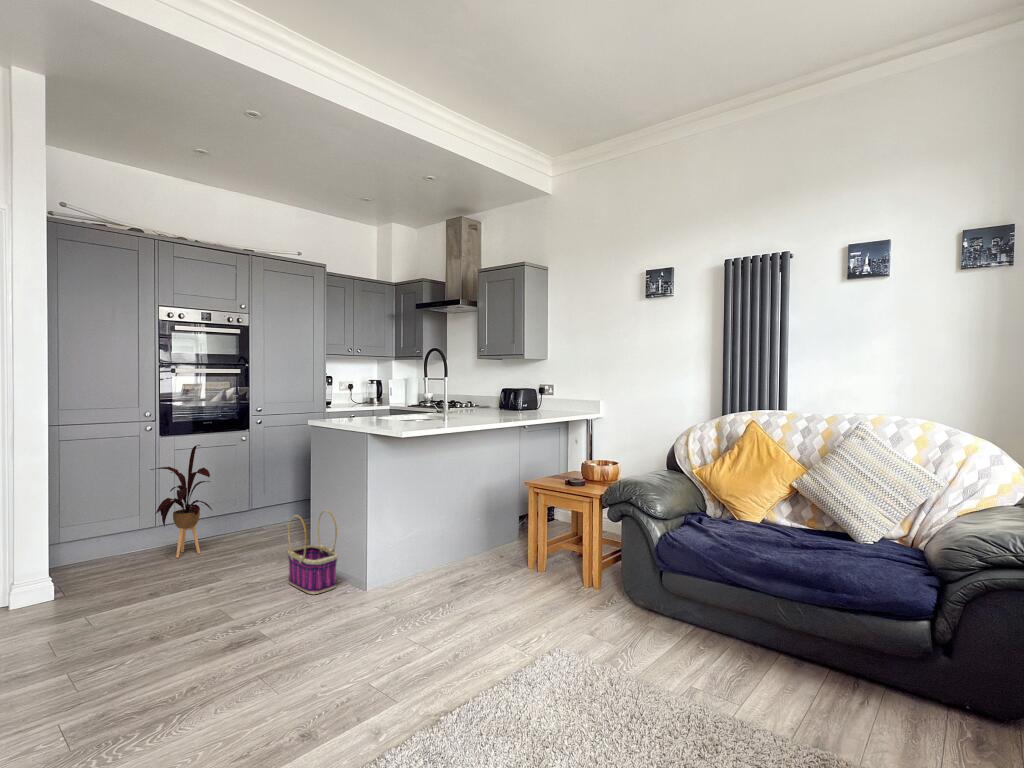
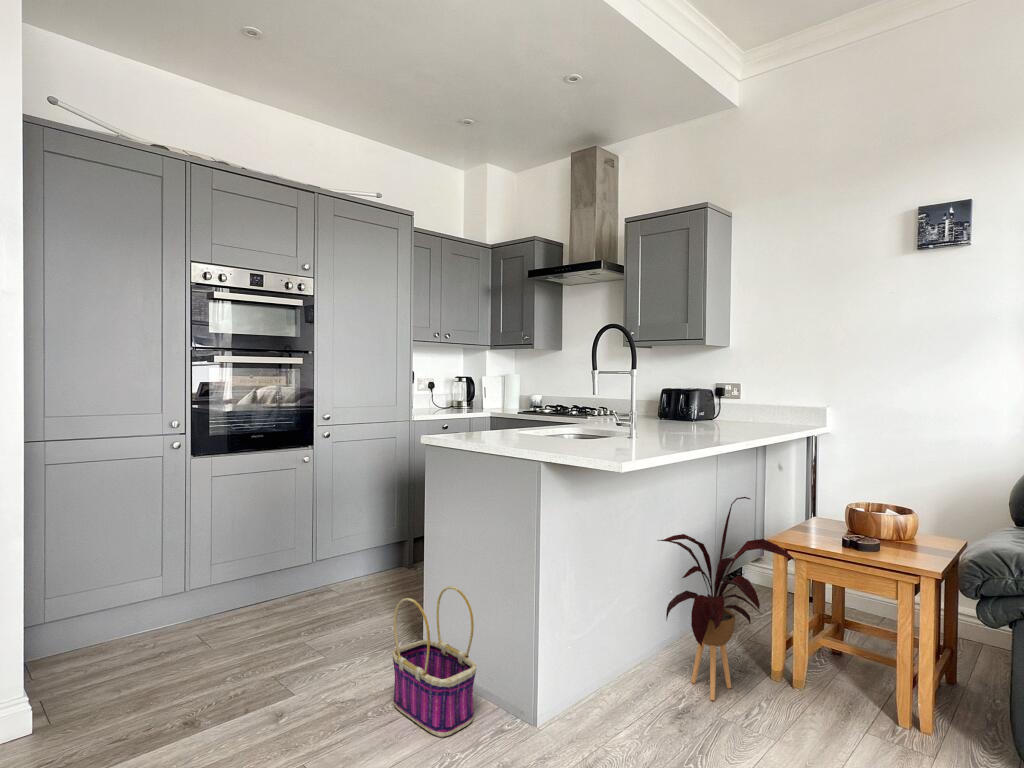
house plant: present [150,445,212,558] -> present [658,497,795,700]

